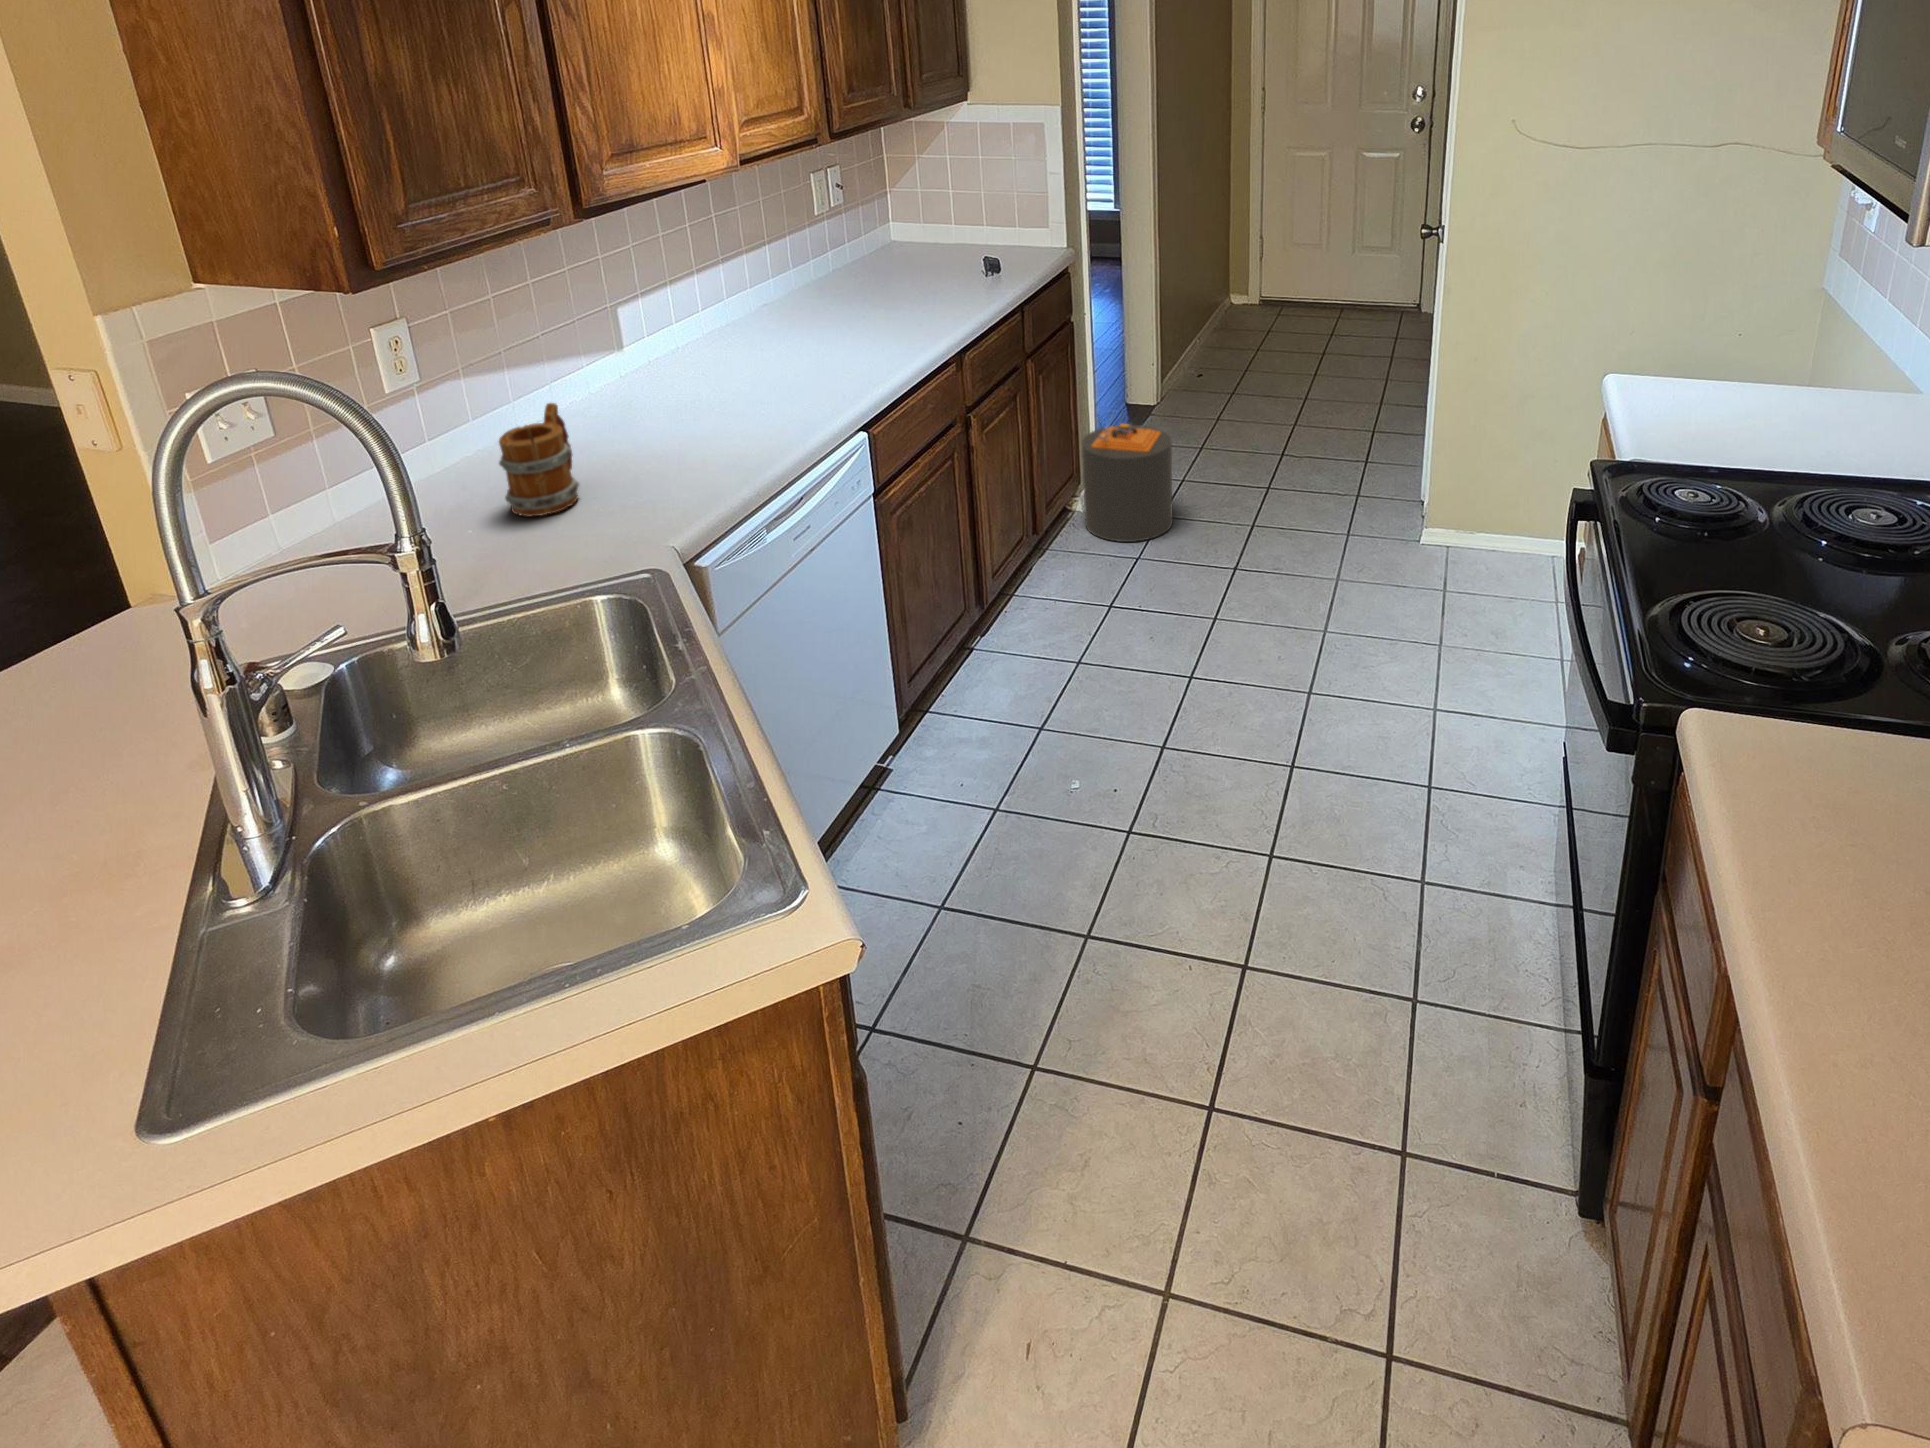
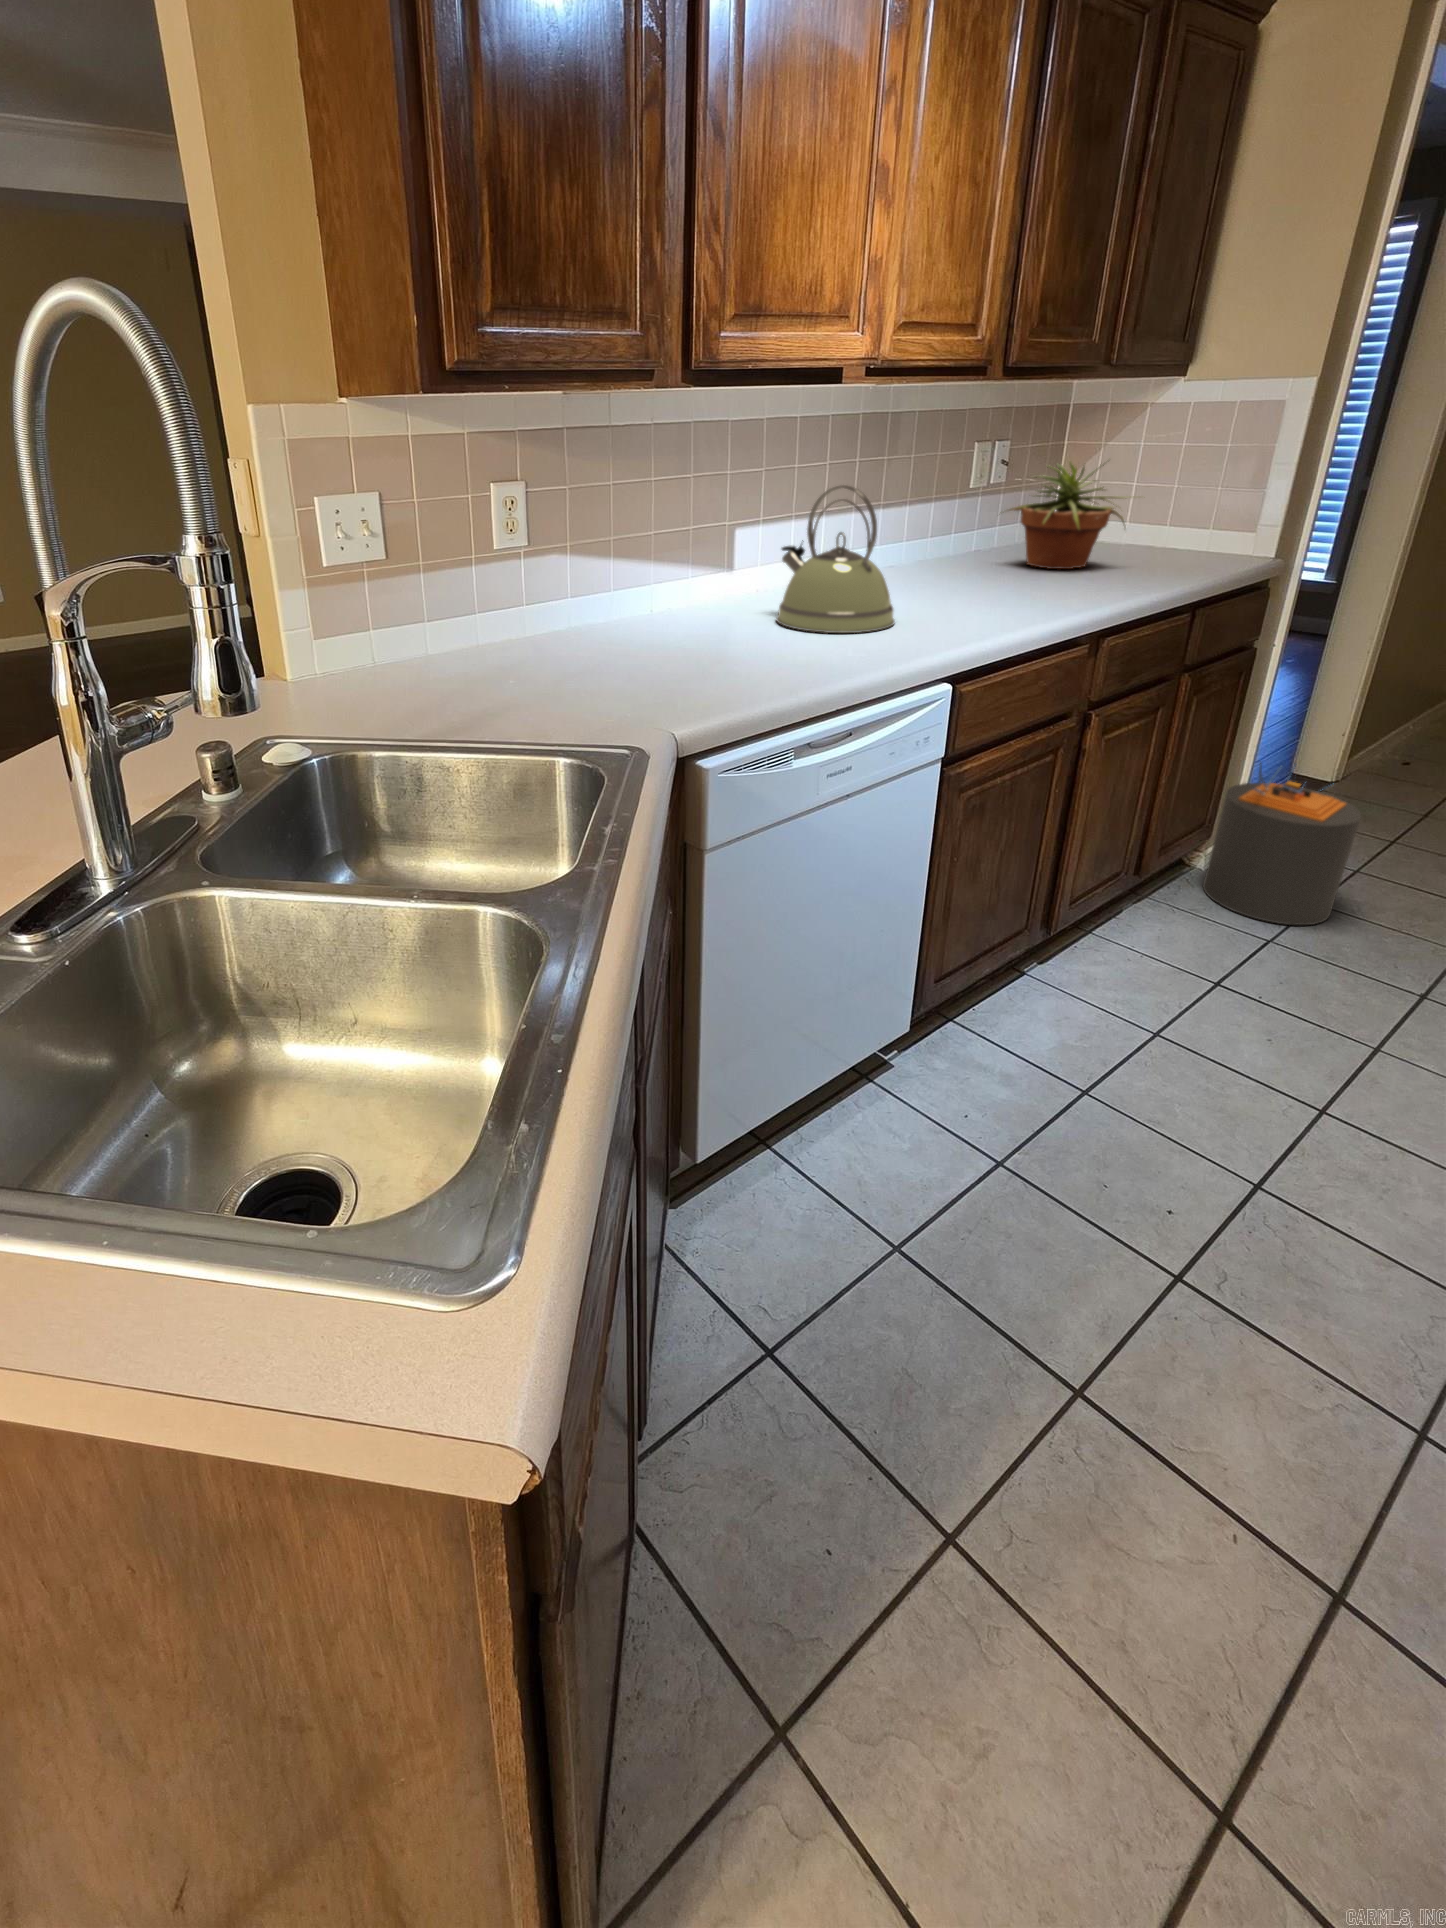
potted plant: none [848,186,965,287] -> present [1009,462,1143,569]
kettle: none [679,273,802,409] -> present [776,485,895,633]
mug: present [499,403,579,517] -> none [548,569,626,677]

